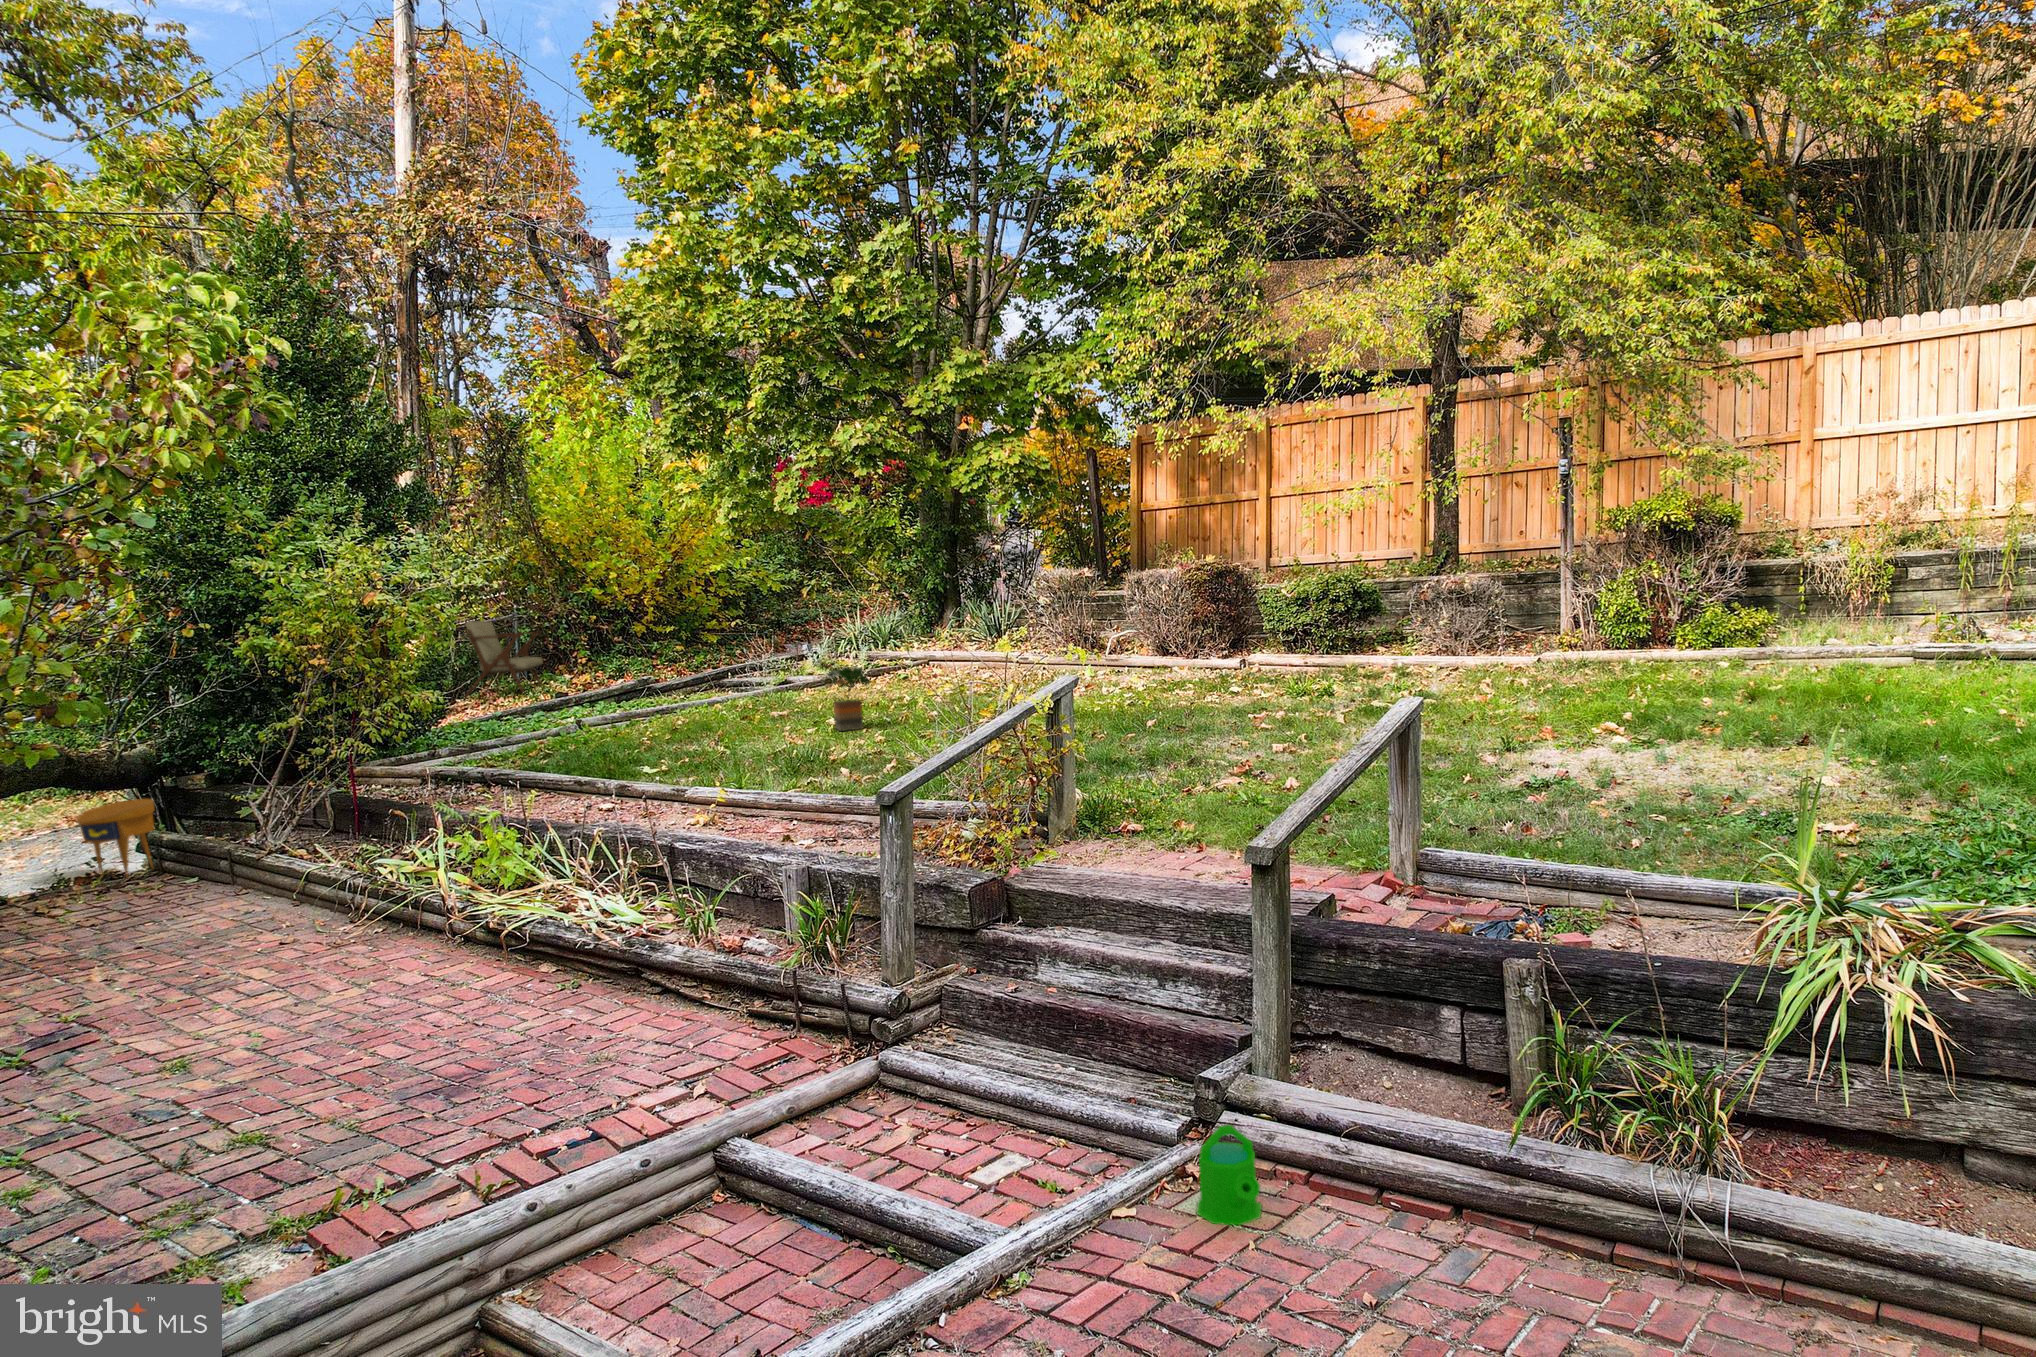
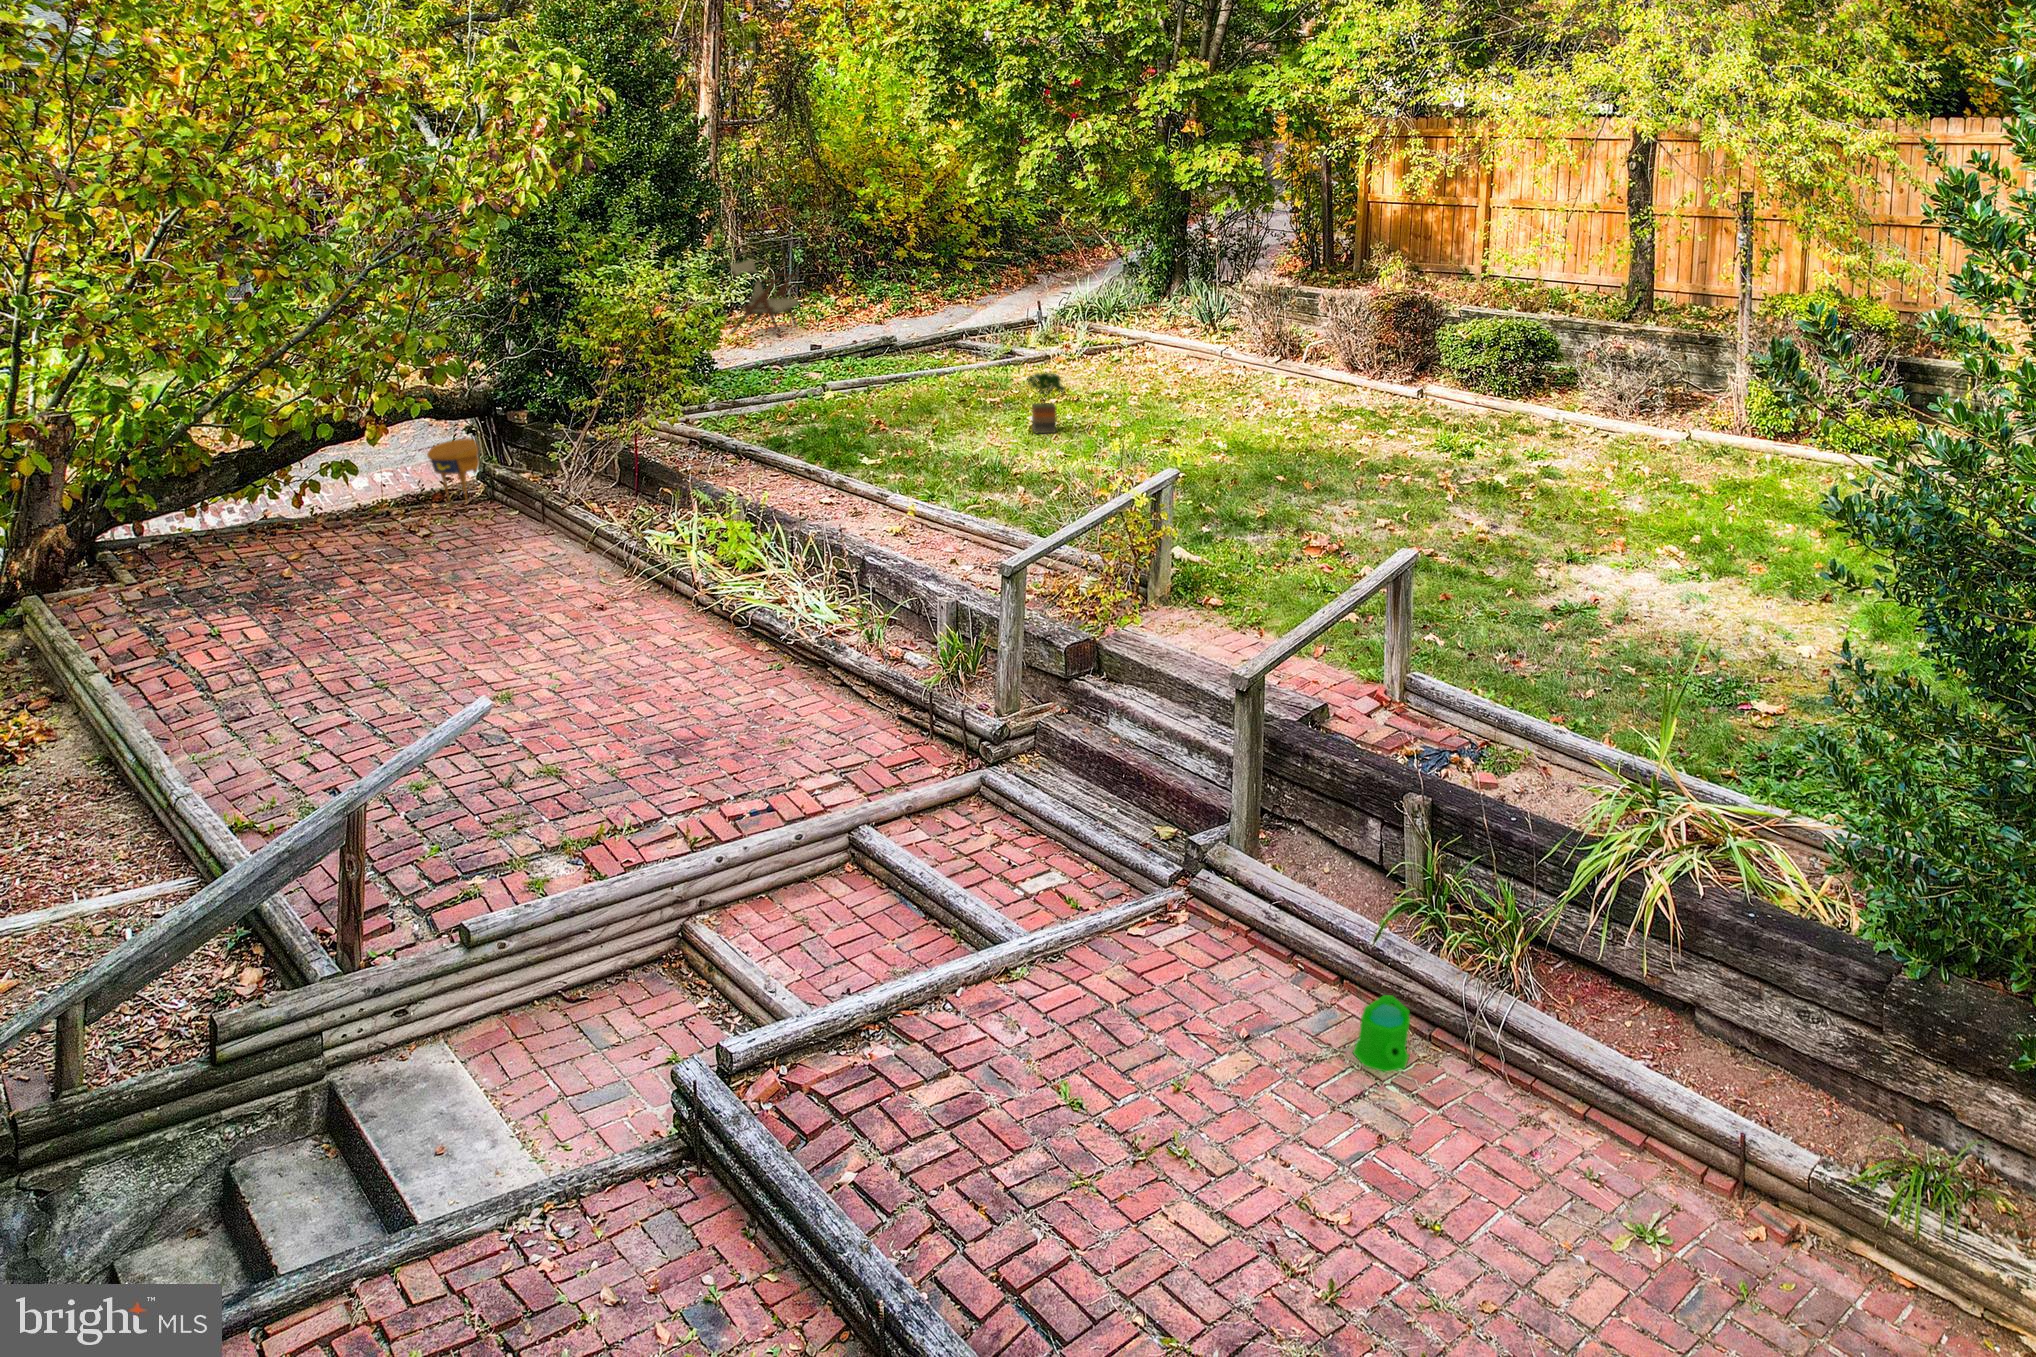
watering can: present [1196,1125,1262,1225] -> present [1353,995,1410,1072]

